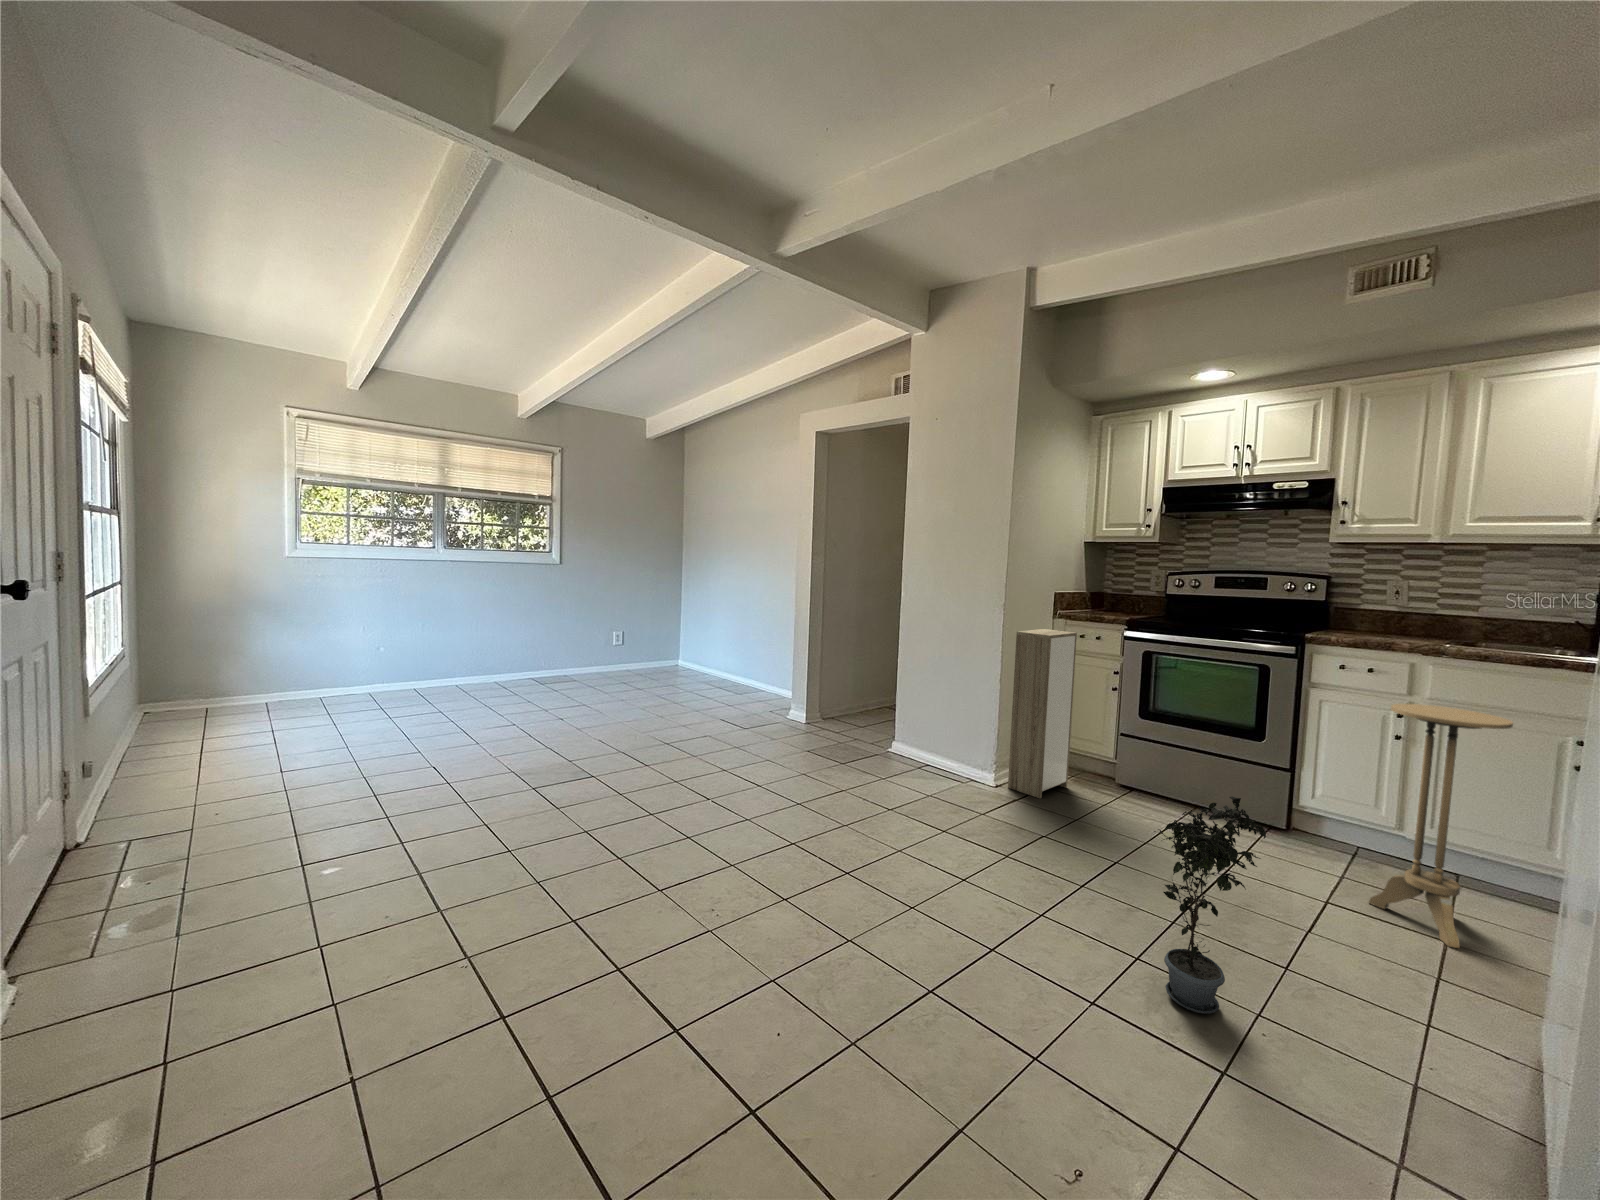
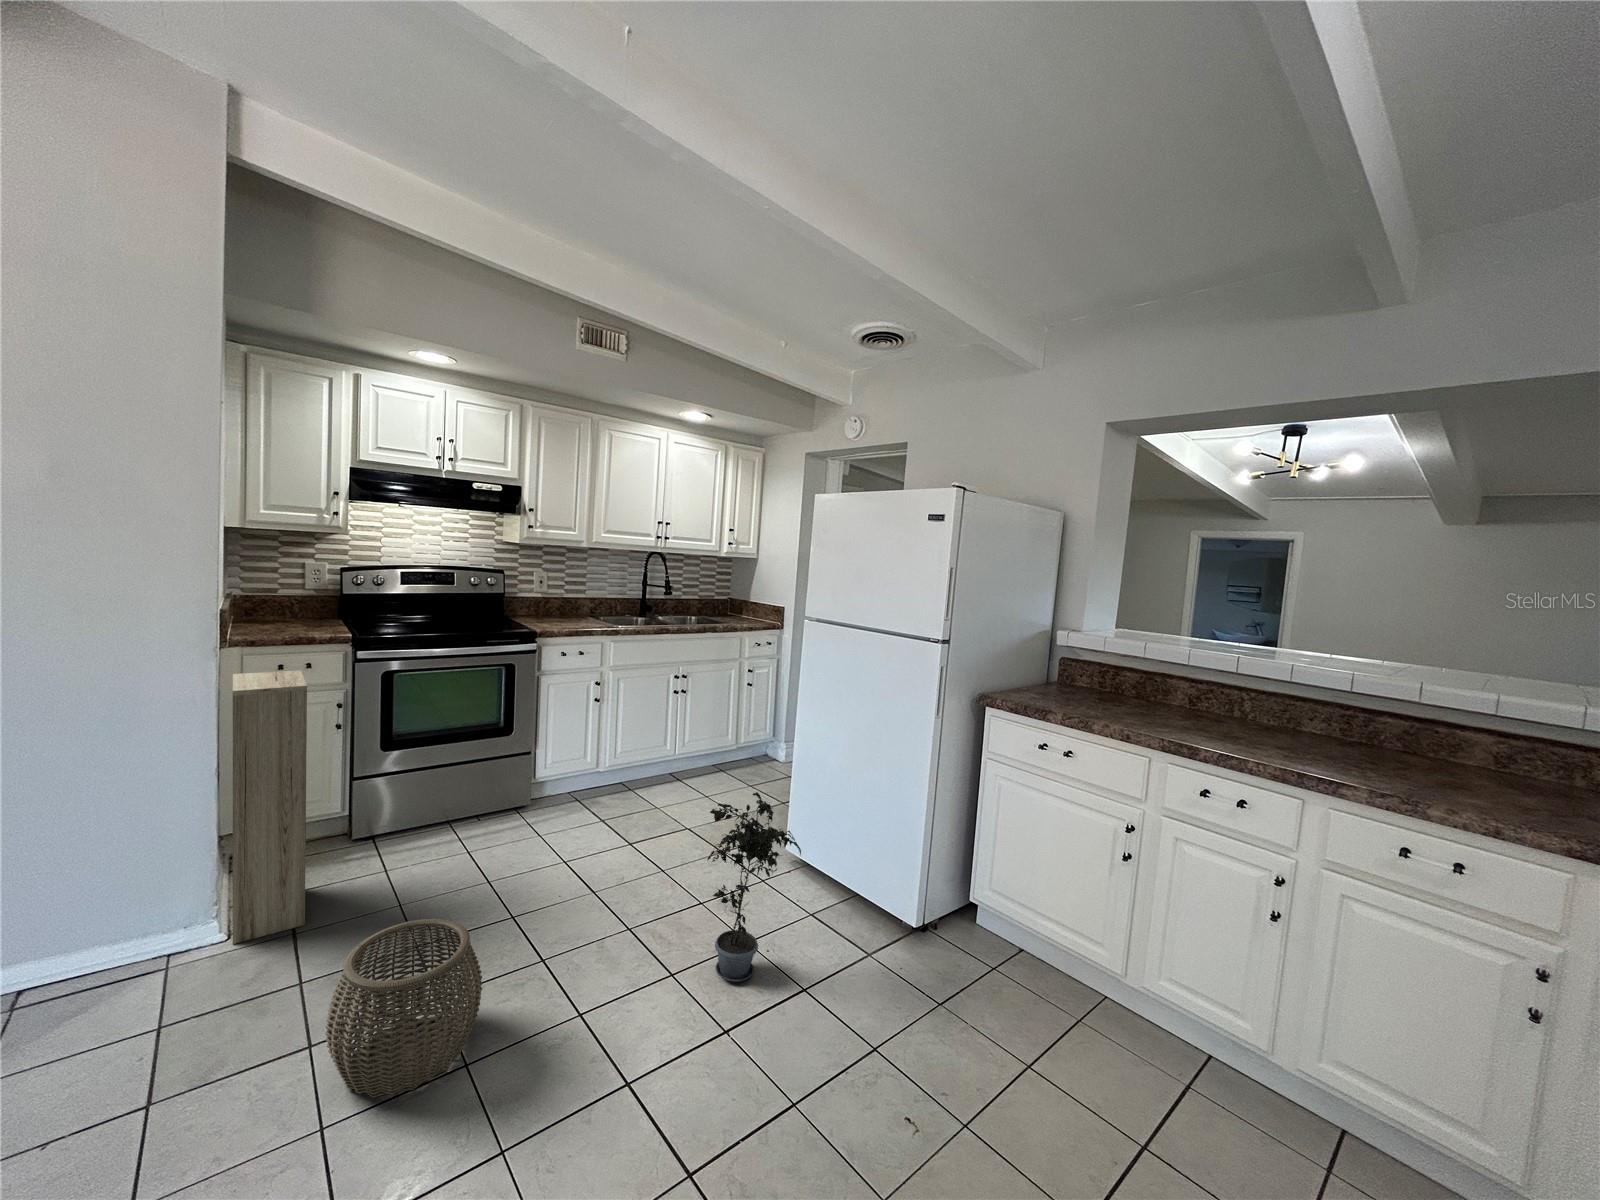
side table: present [1369,704,1513,948] -> none [632,672,702,831]
woven basket: none [930,773,1018,870] -> present [325,919,483,1097]

